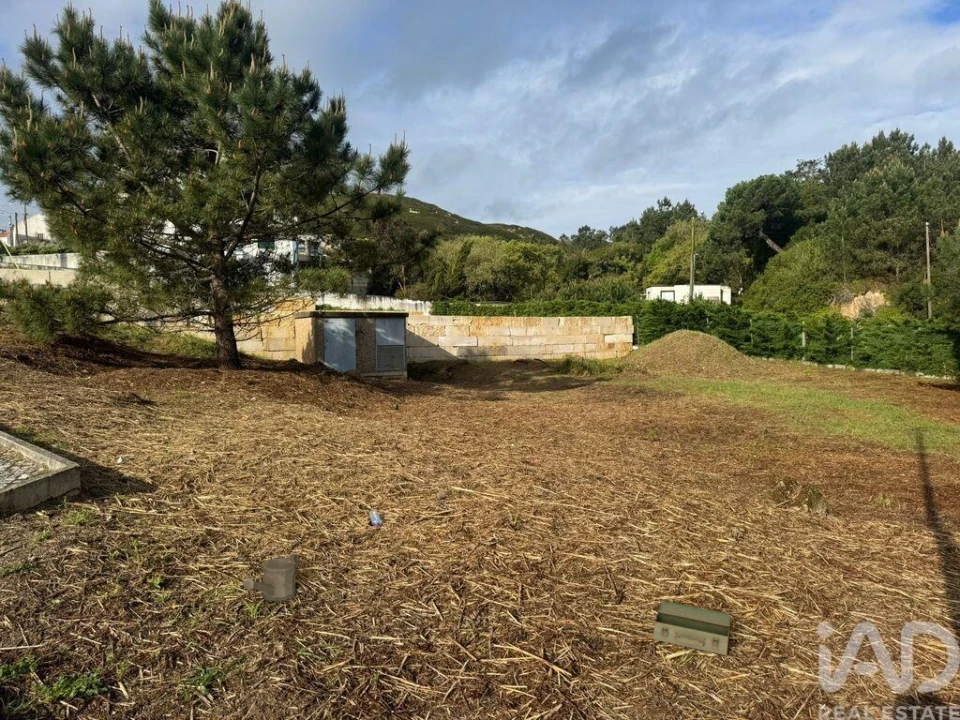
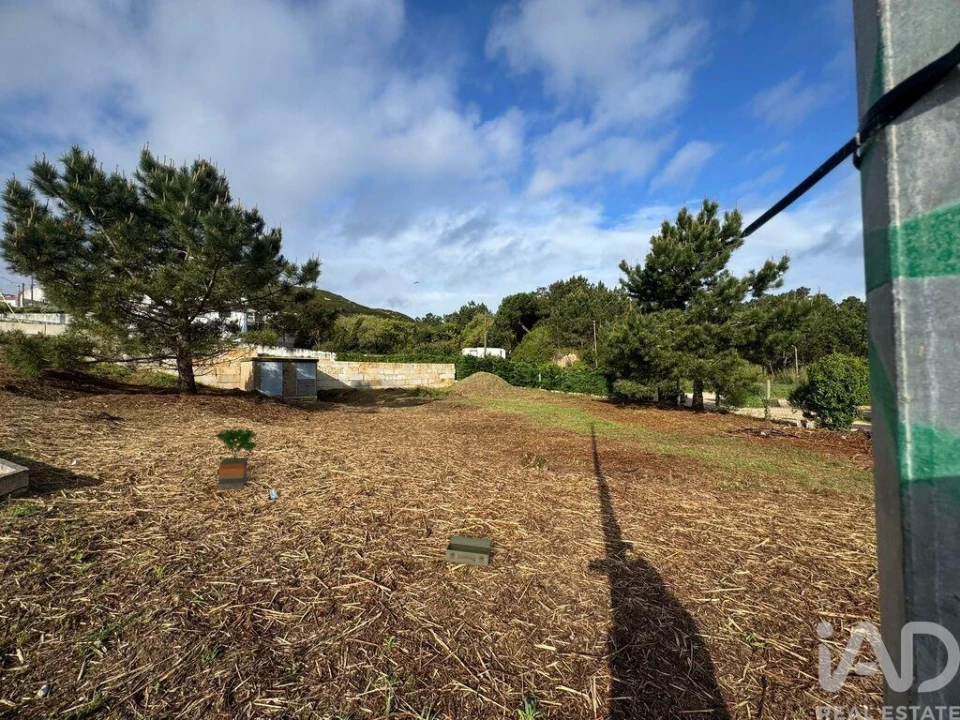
potted tree: none [291,418,350,507] -> present [216,429,257,490]
watering can: present [244,553,298,601] -> none [154,525,205,562]

